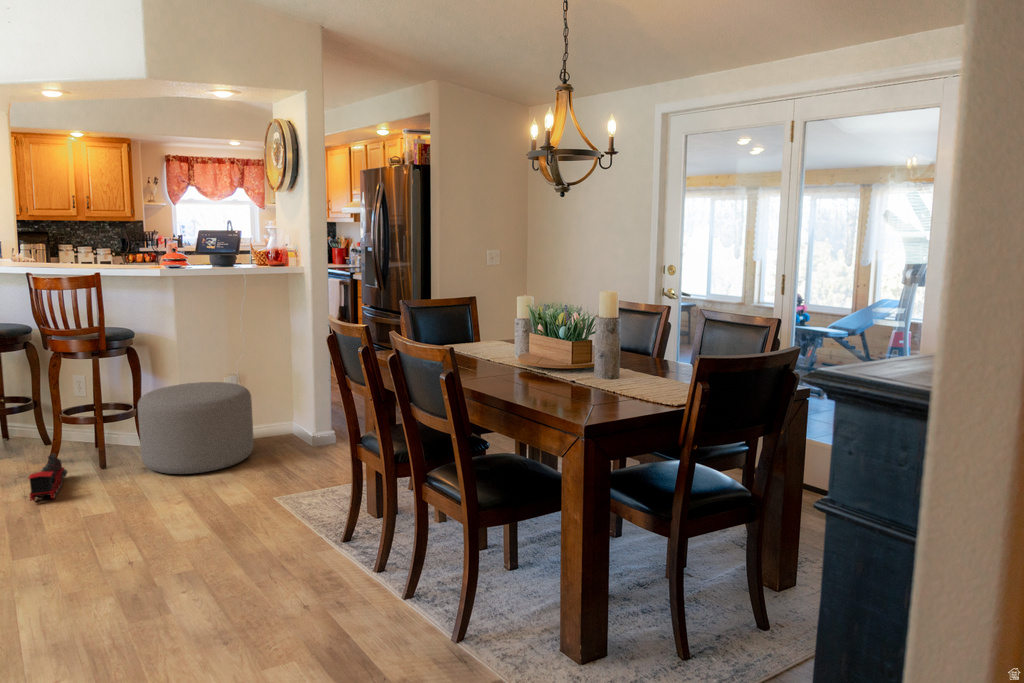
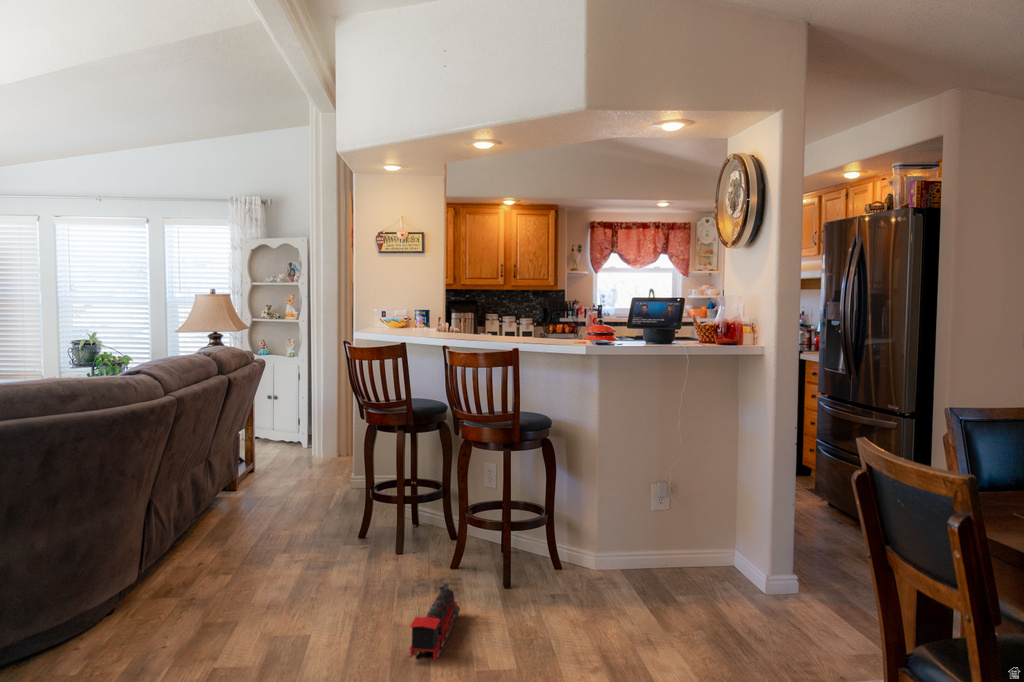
ottoman: present [138,382,254,474] -> none [548,504,701,655]

